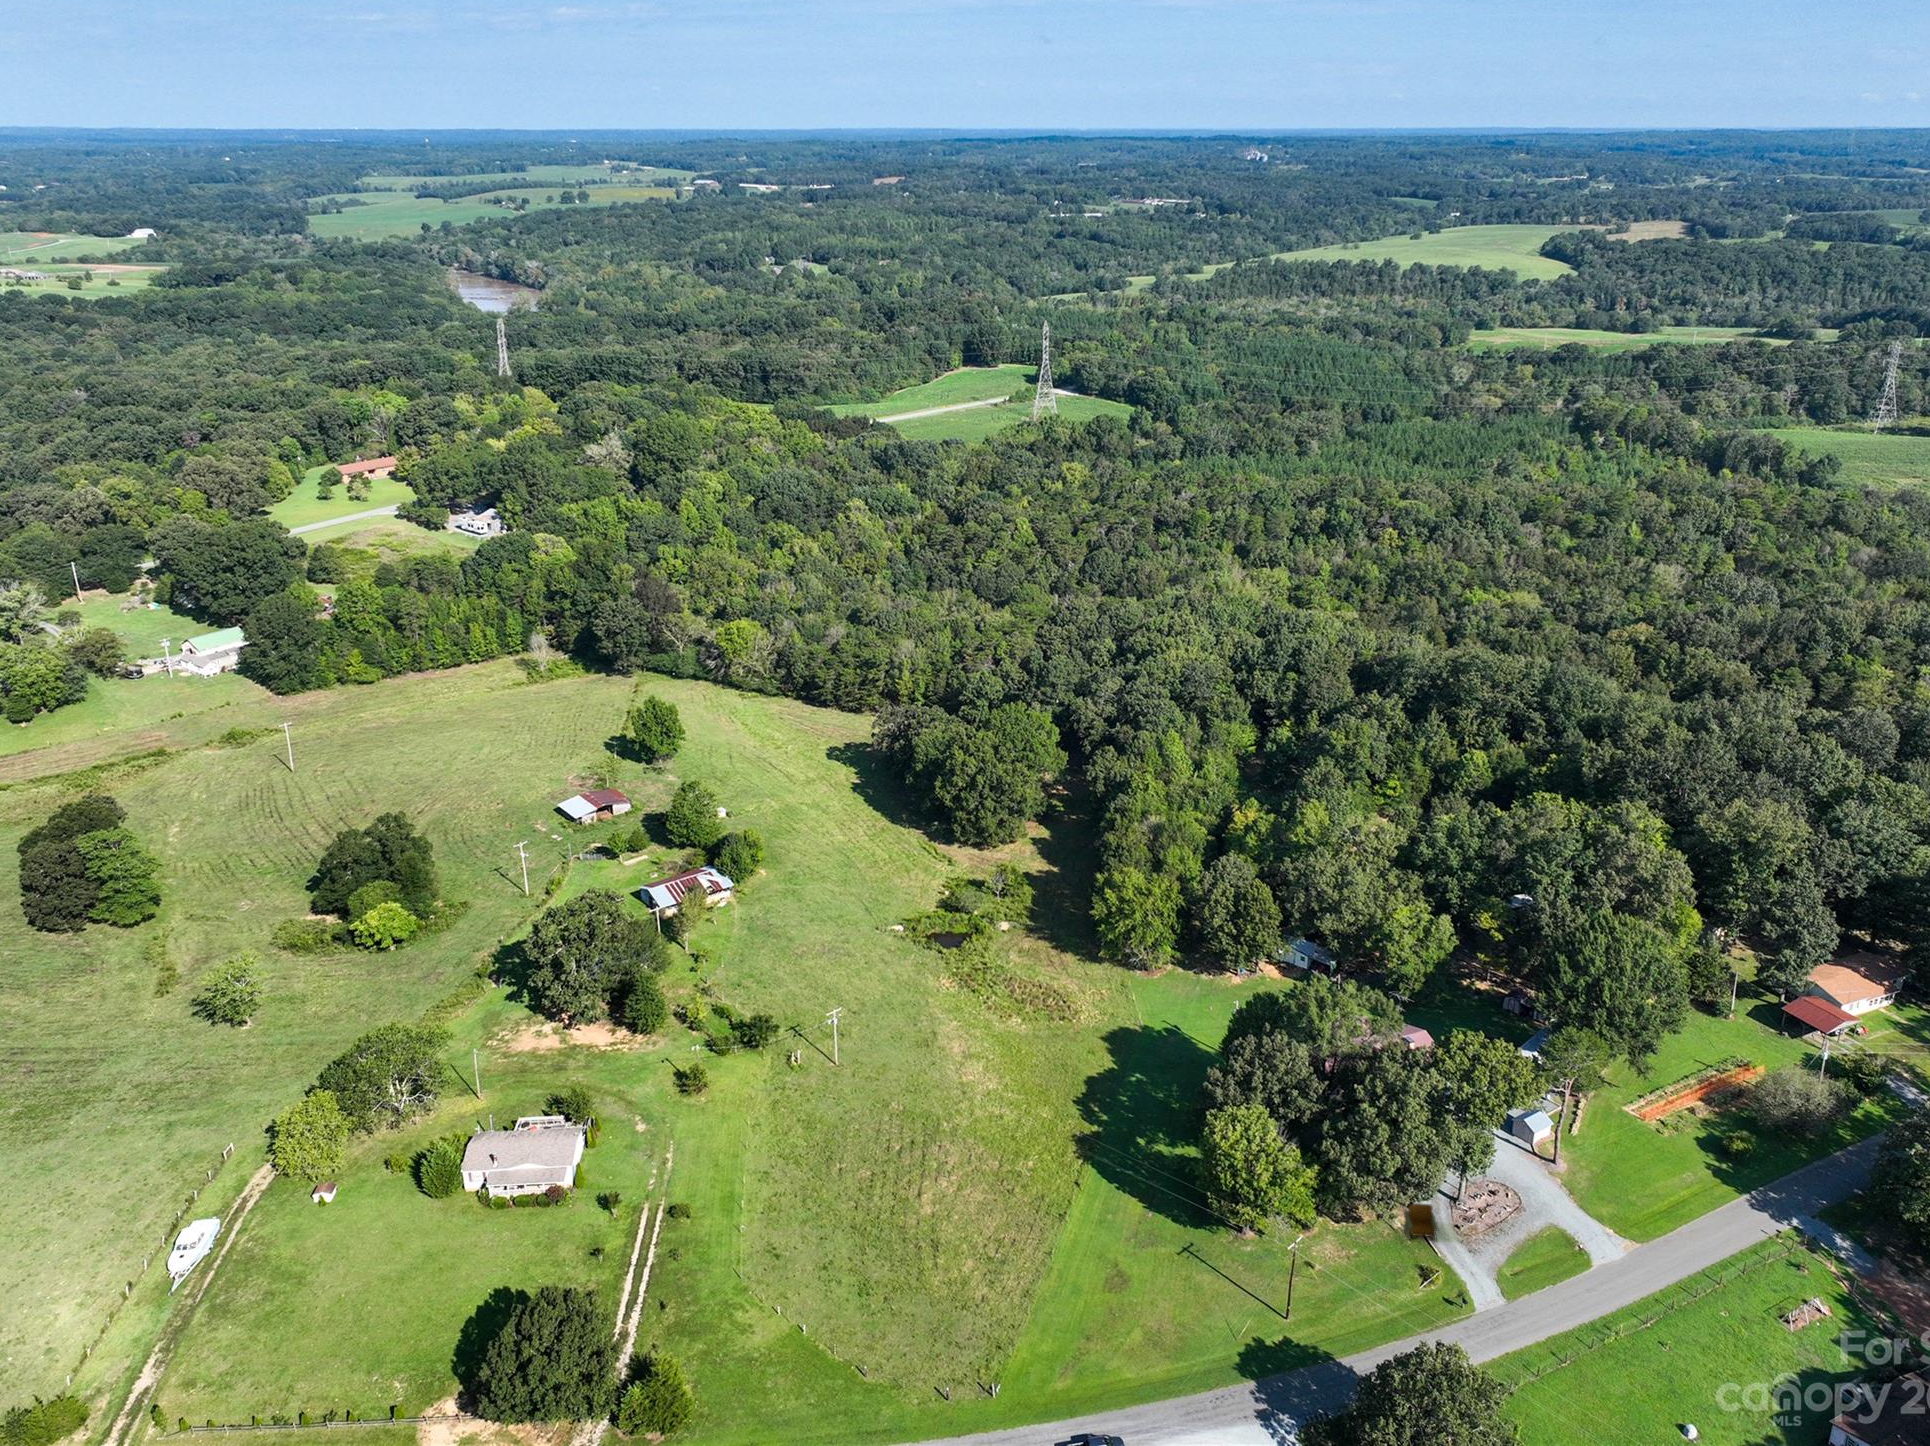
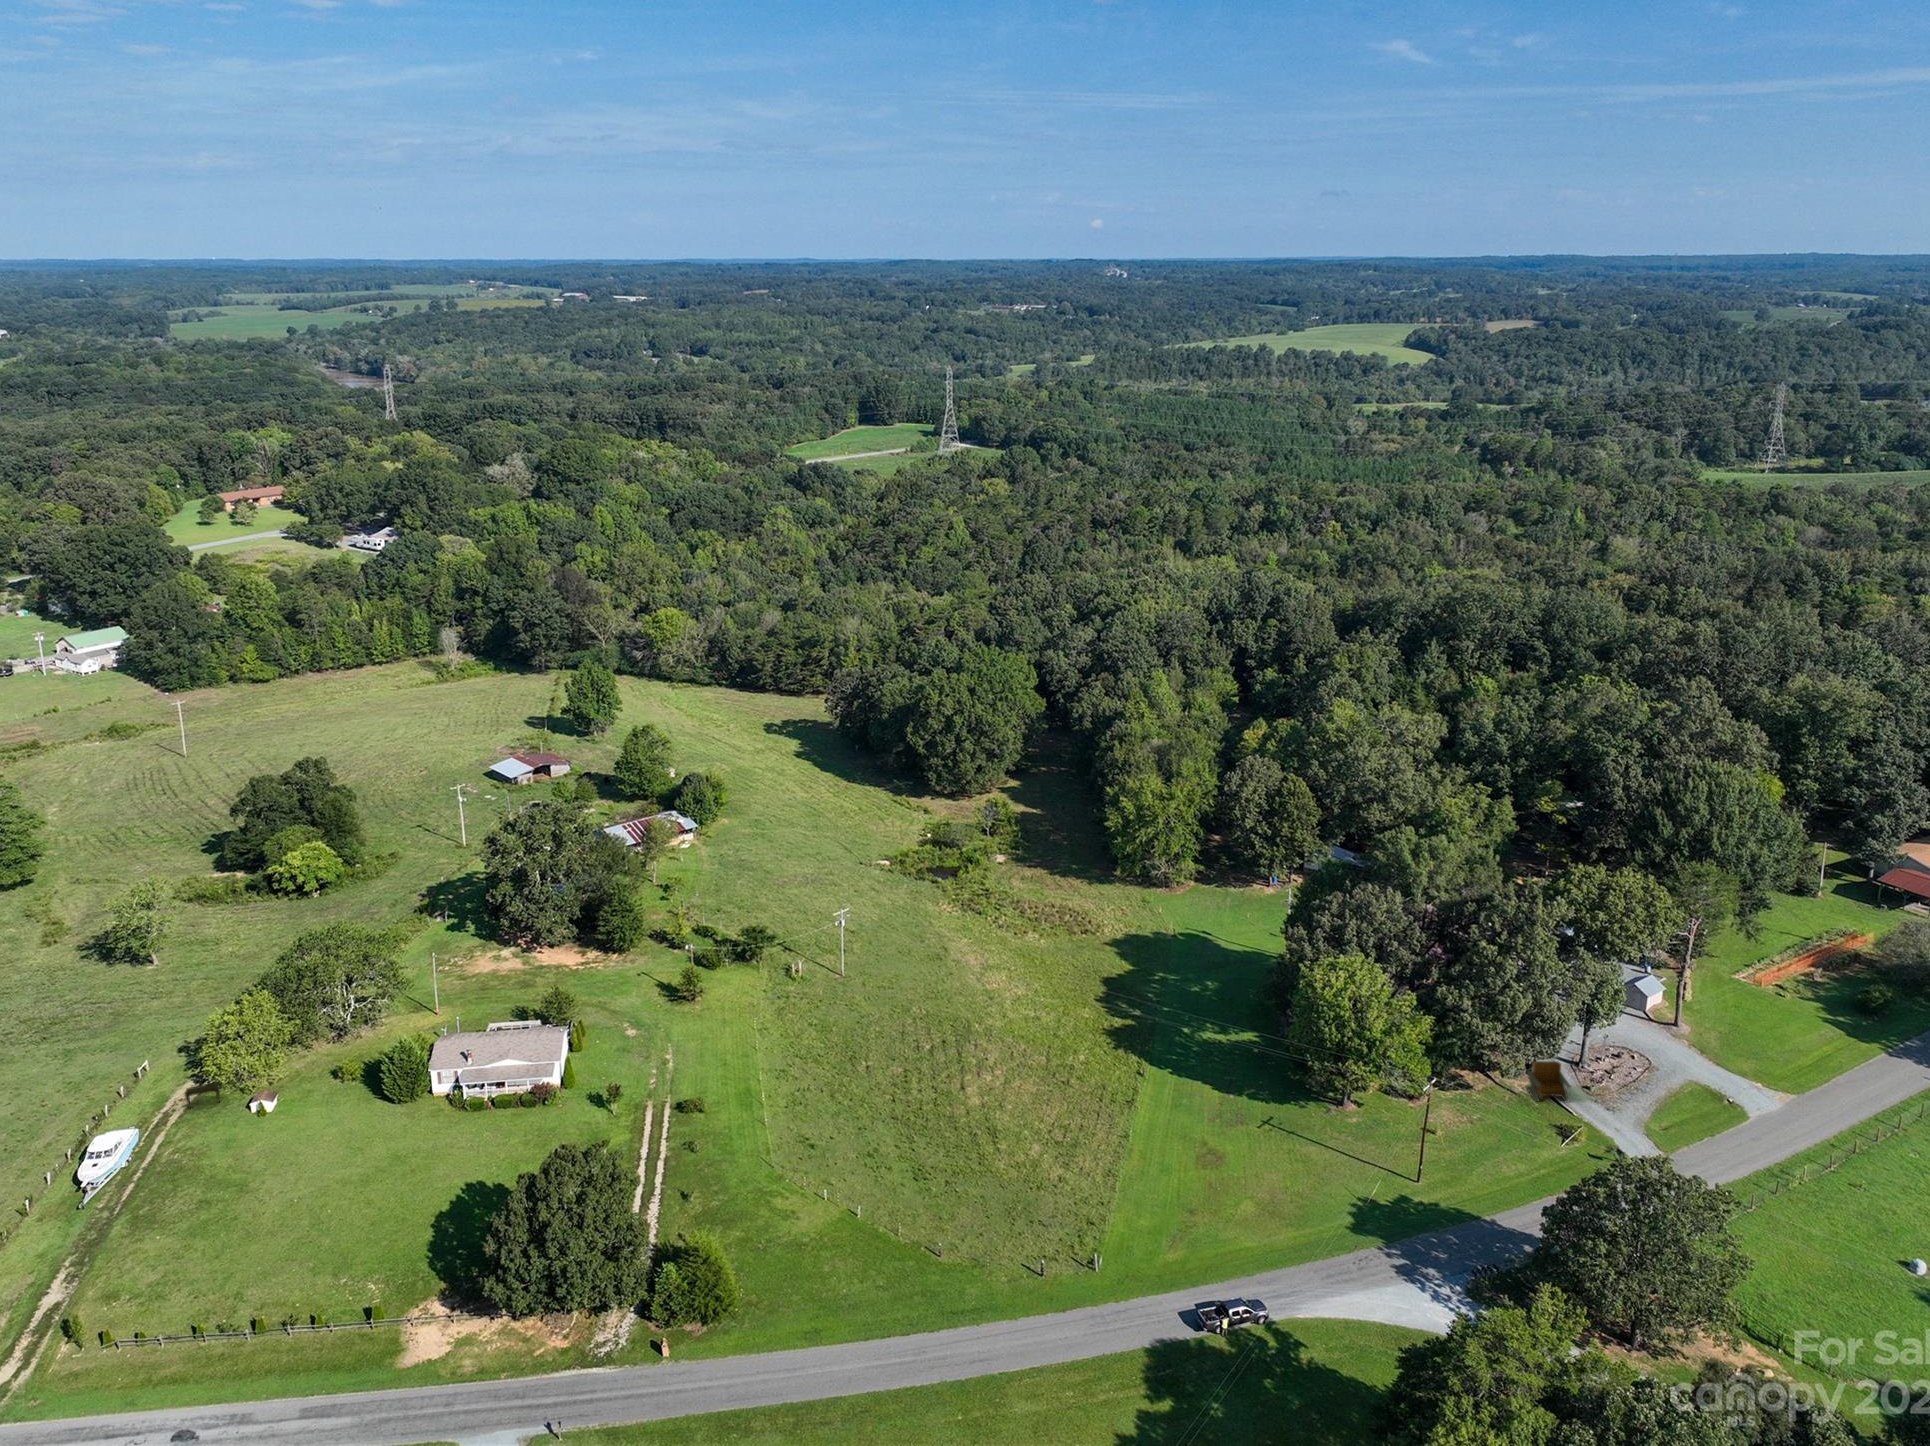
bench: none [261,1171,291,1194] -> present [185,1082,220,1108]

